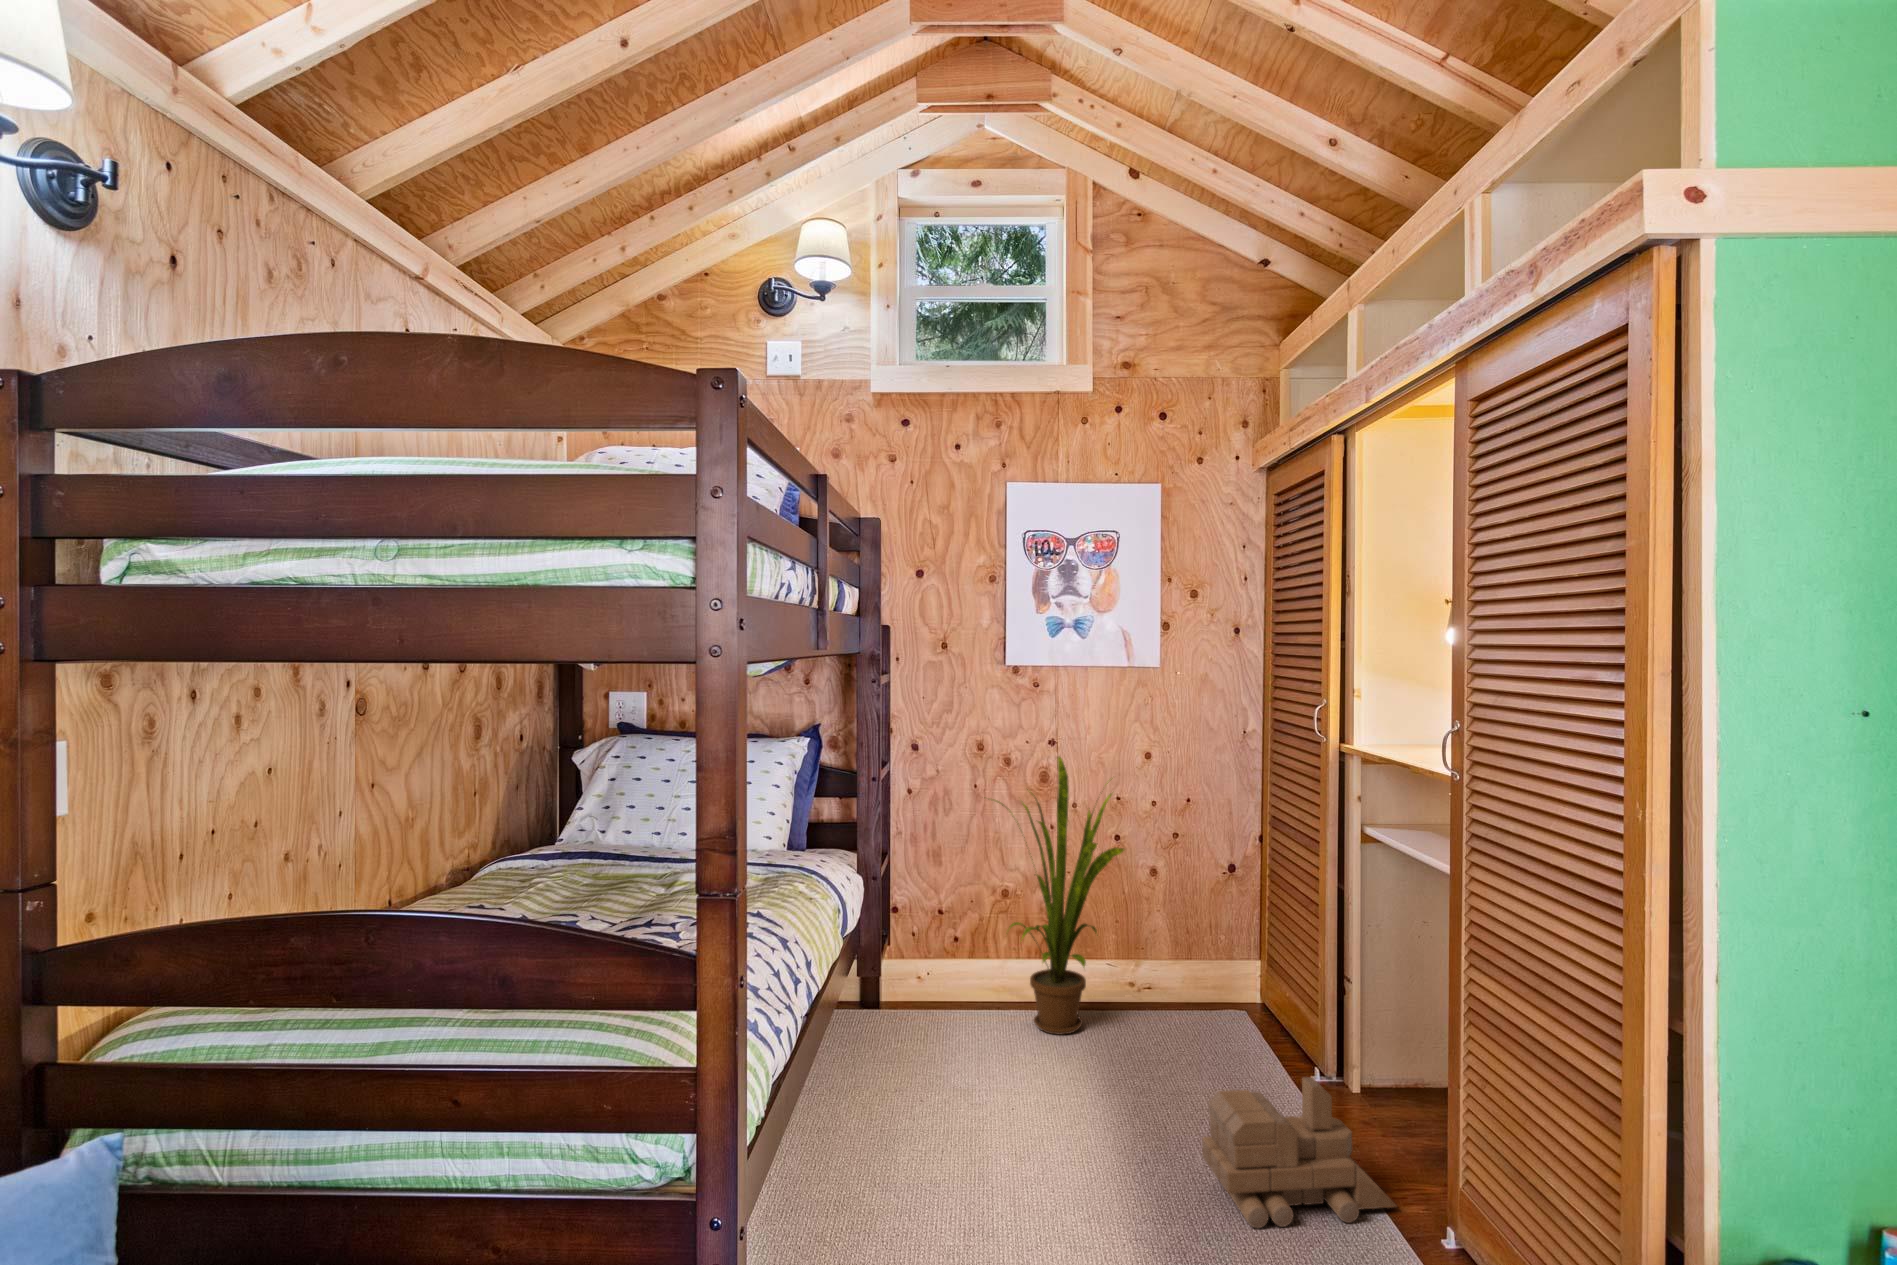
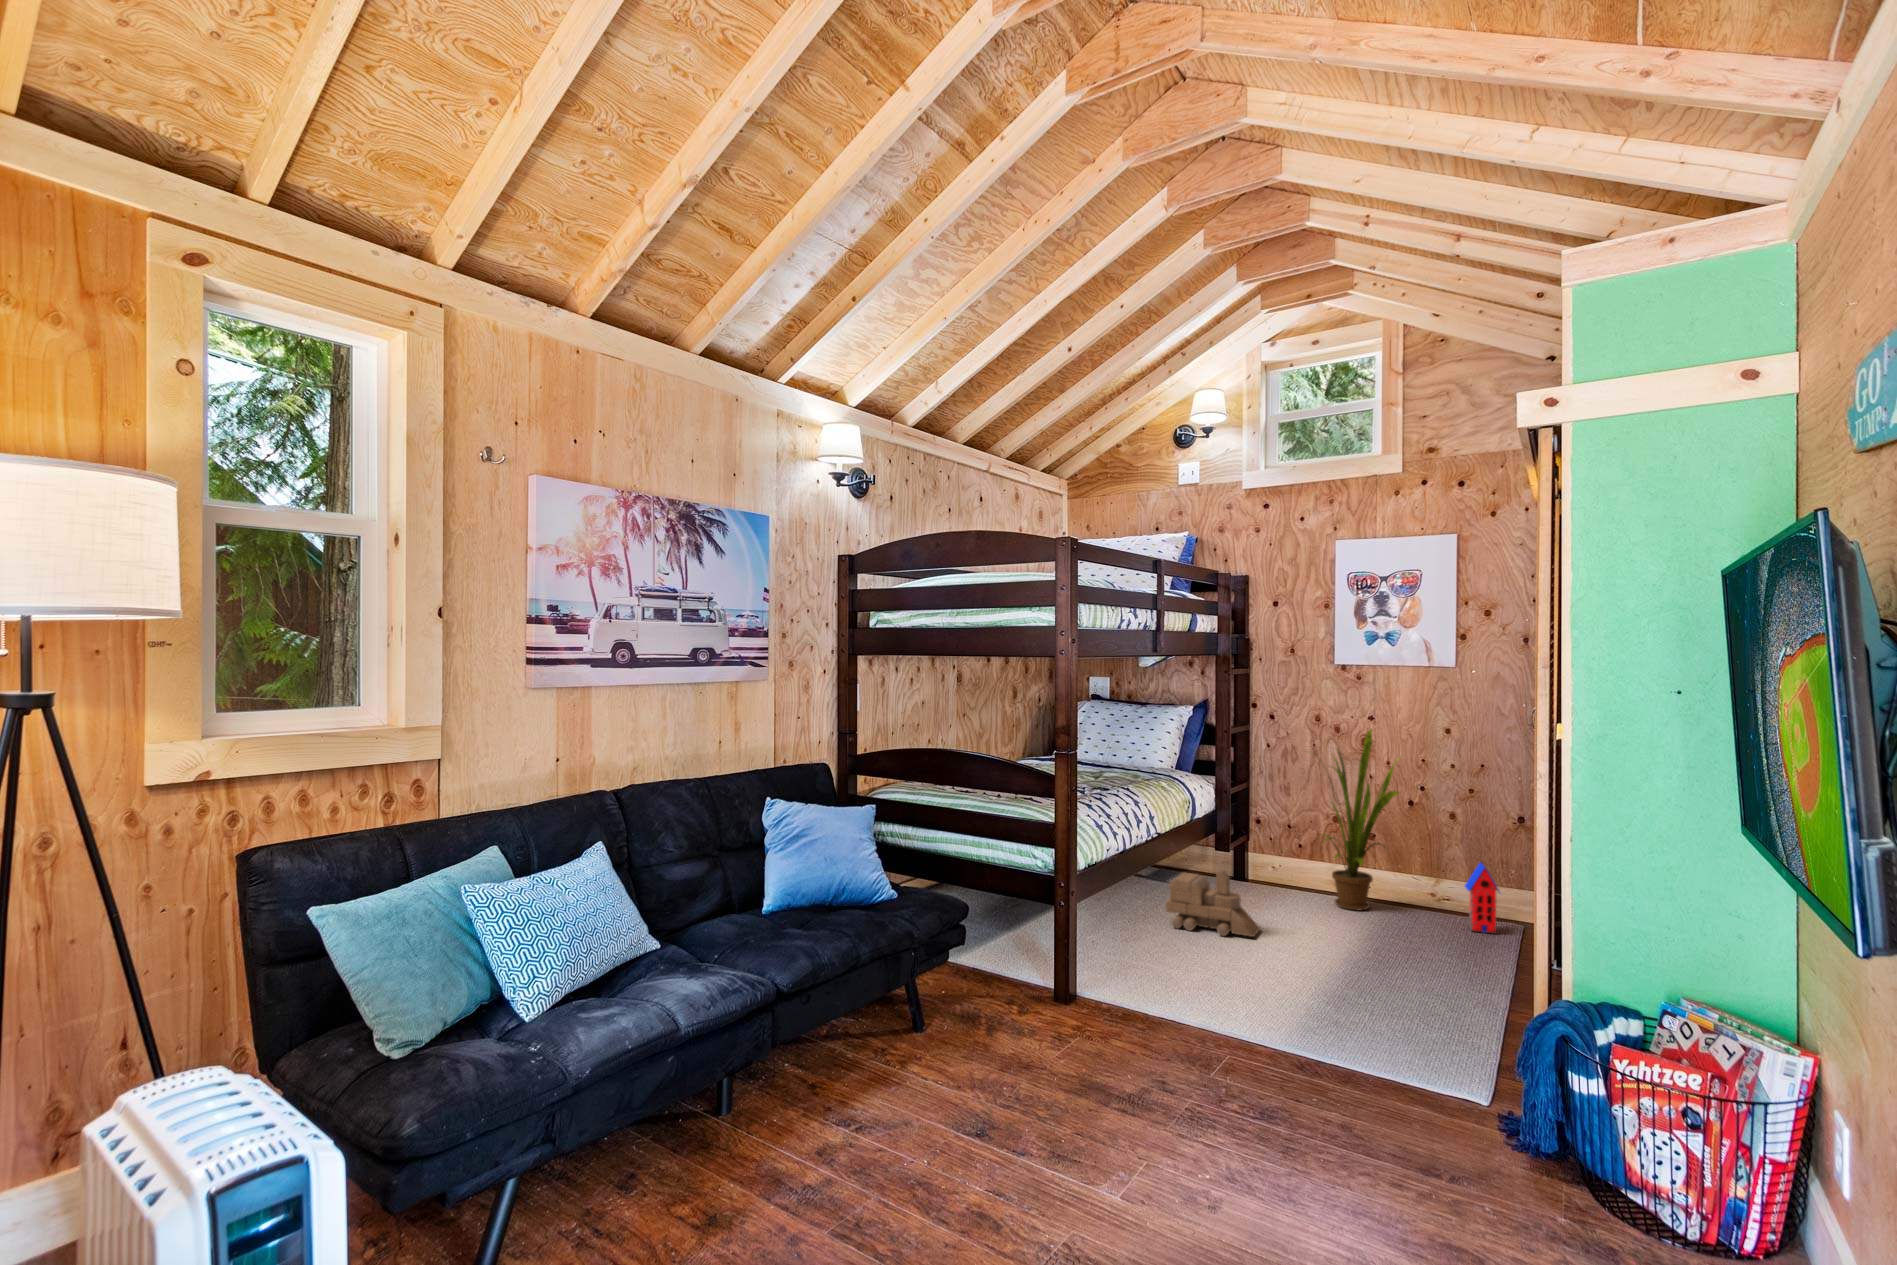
toy house: none [1205,935,1257,1037] -> present [1464,863,1499,934]
toy train: present [1202,1077,1397,1228] -> present [1166,870,1260,937]

